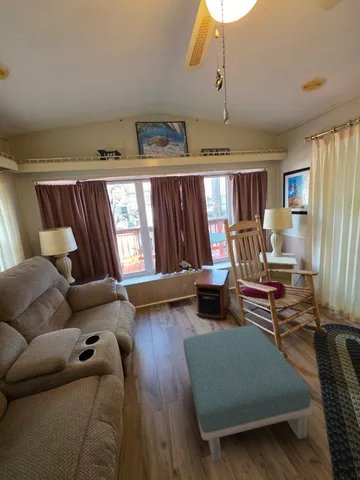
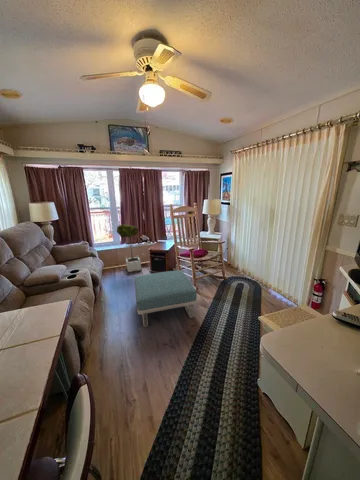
potted tree: none [150,250,184,314] -> present [117,225,141,272]

